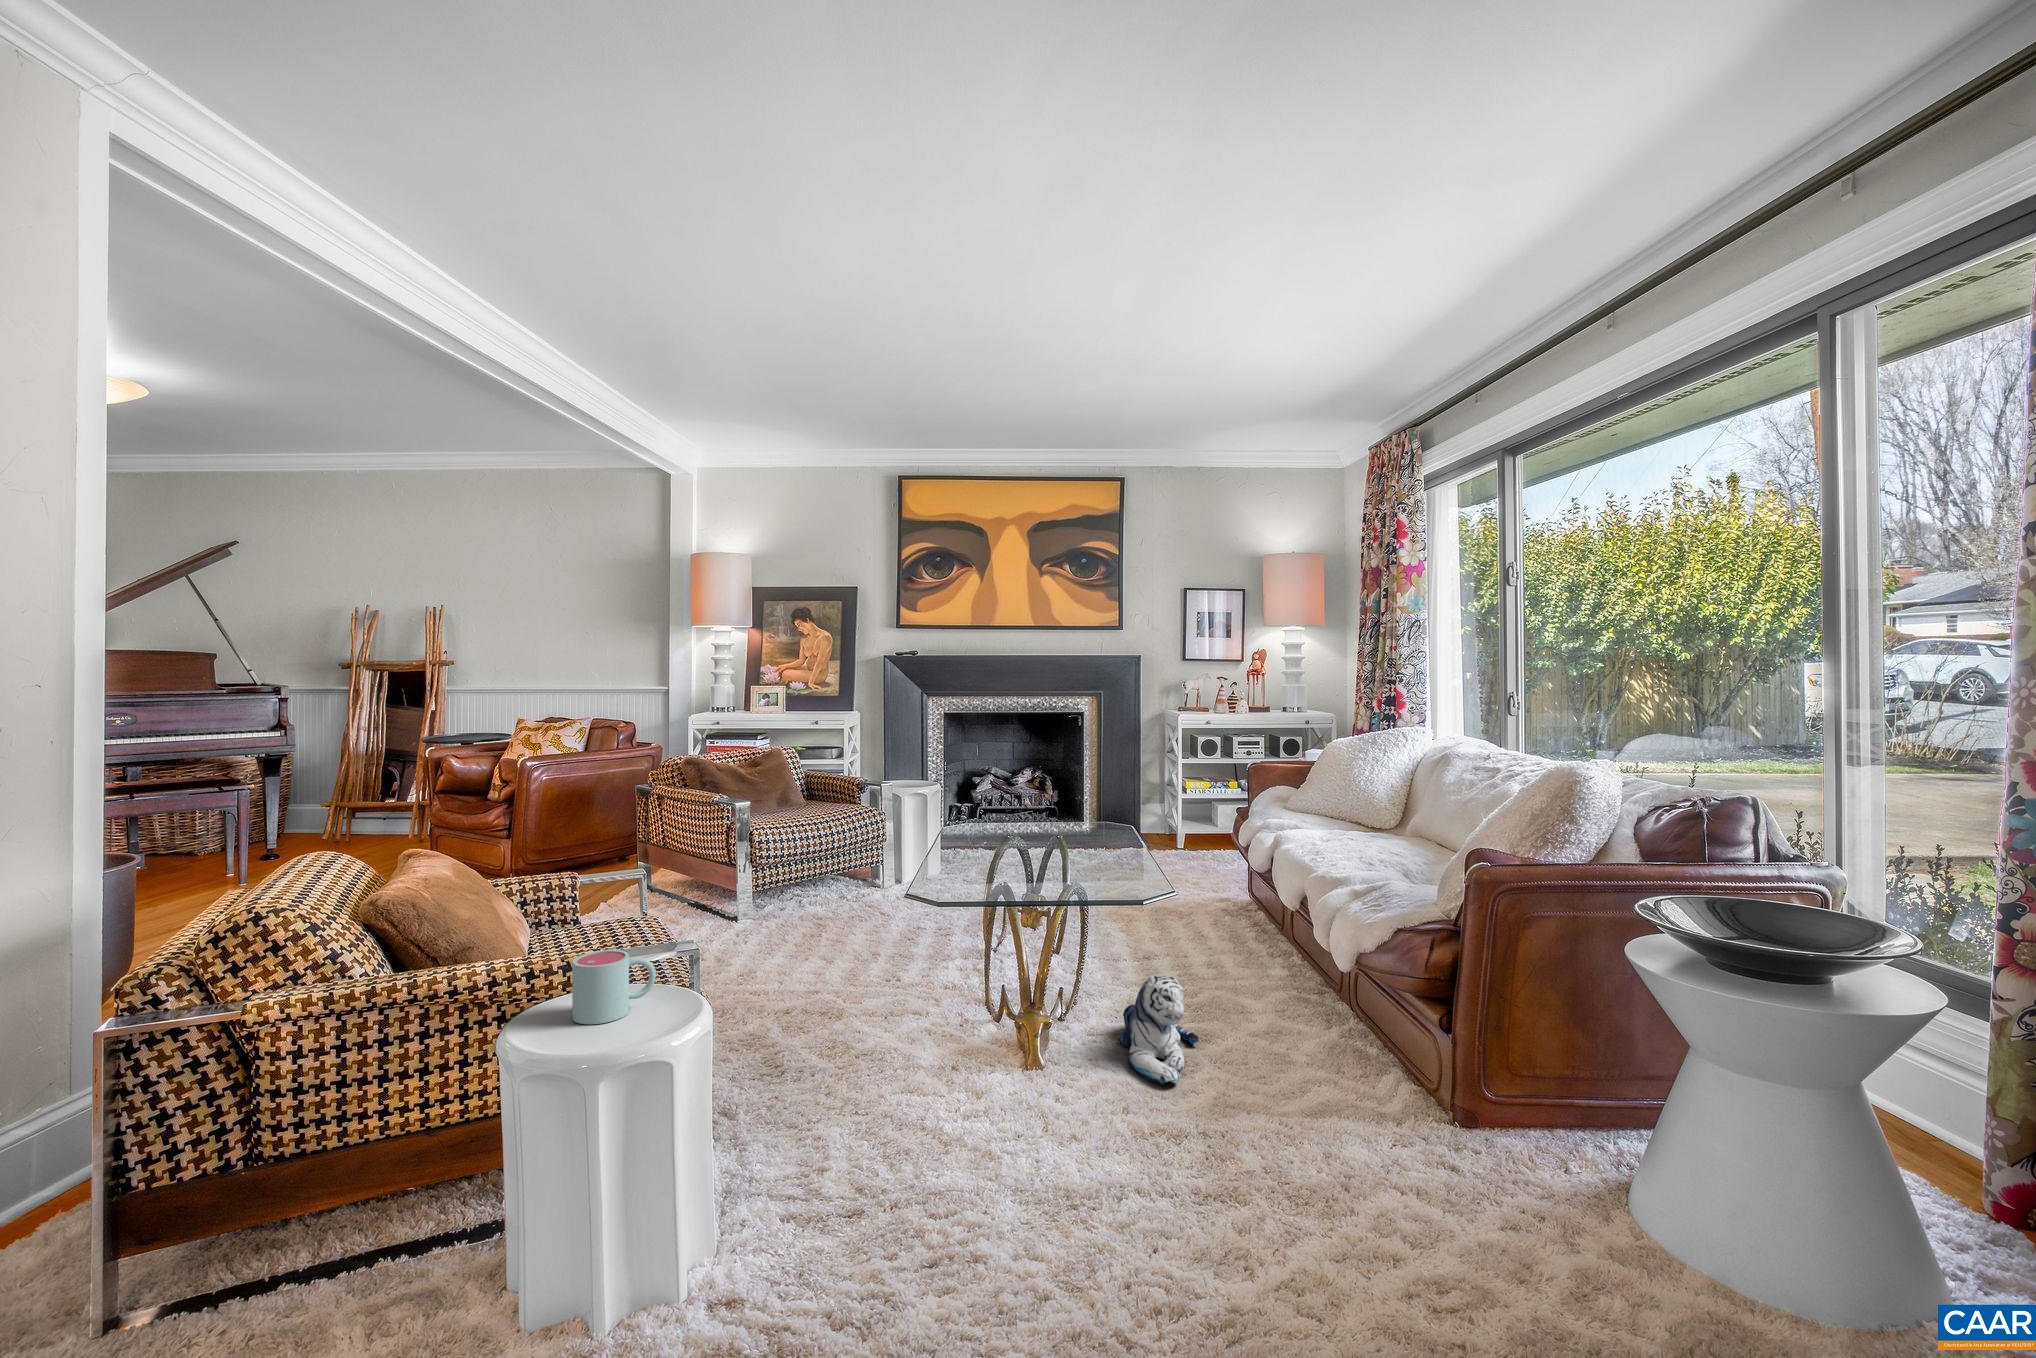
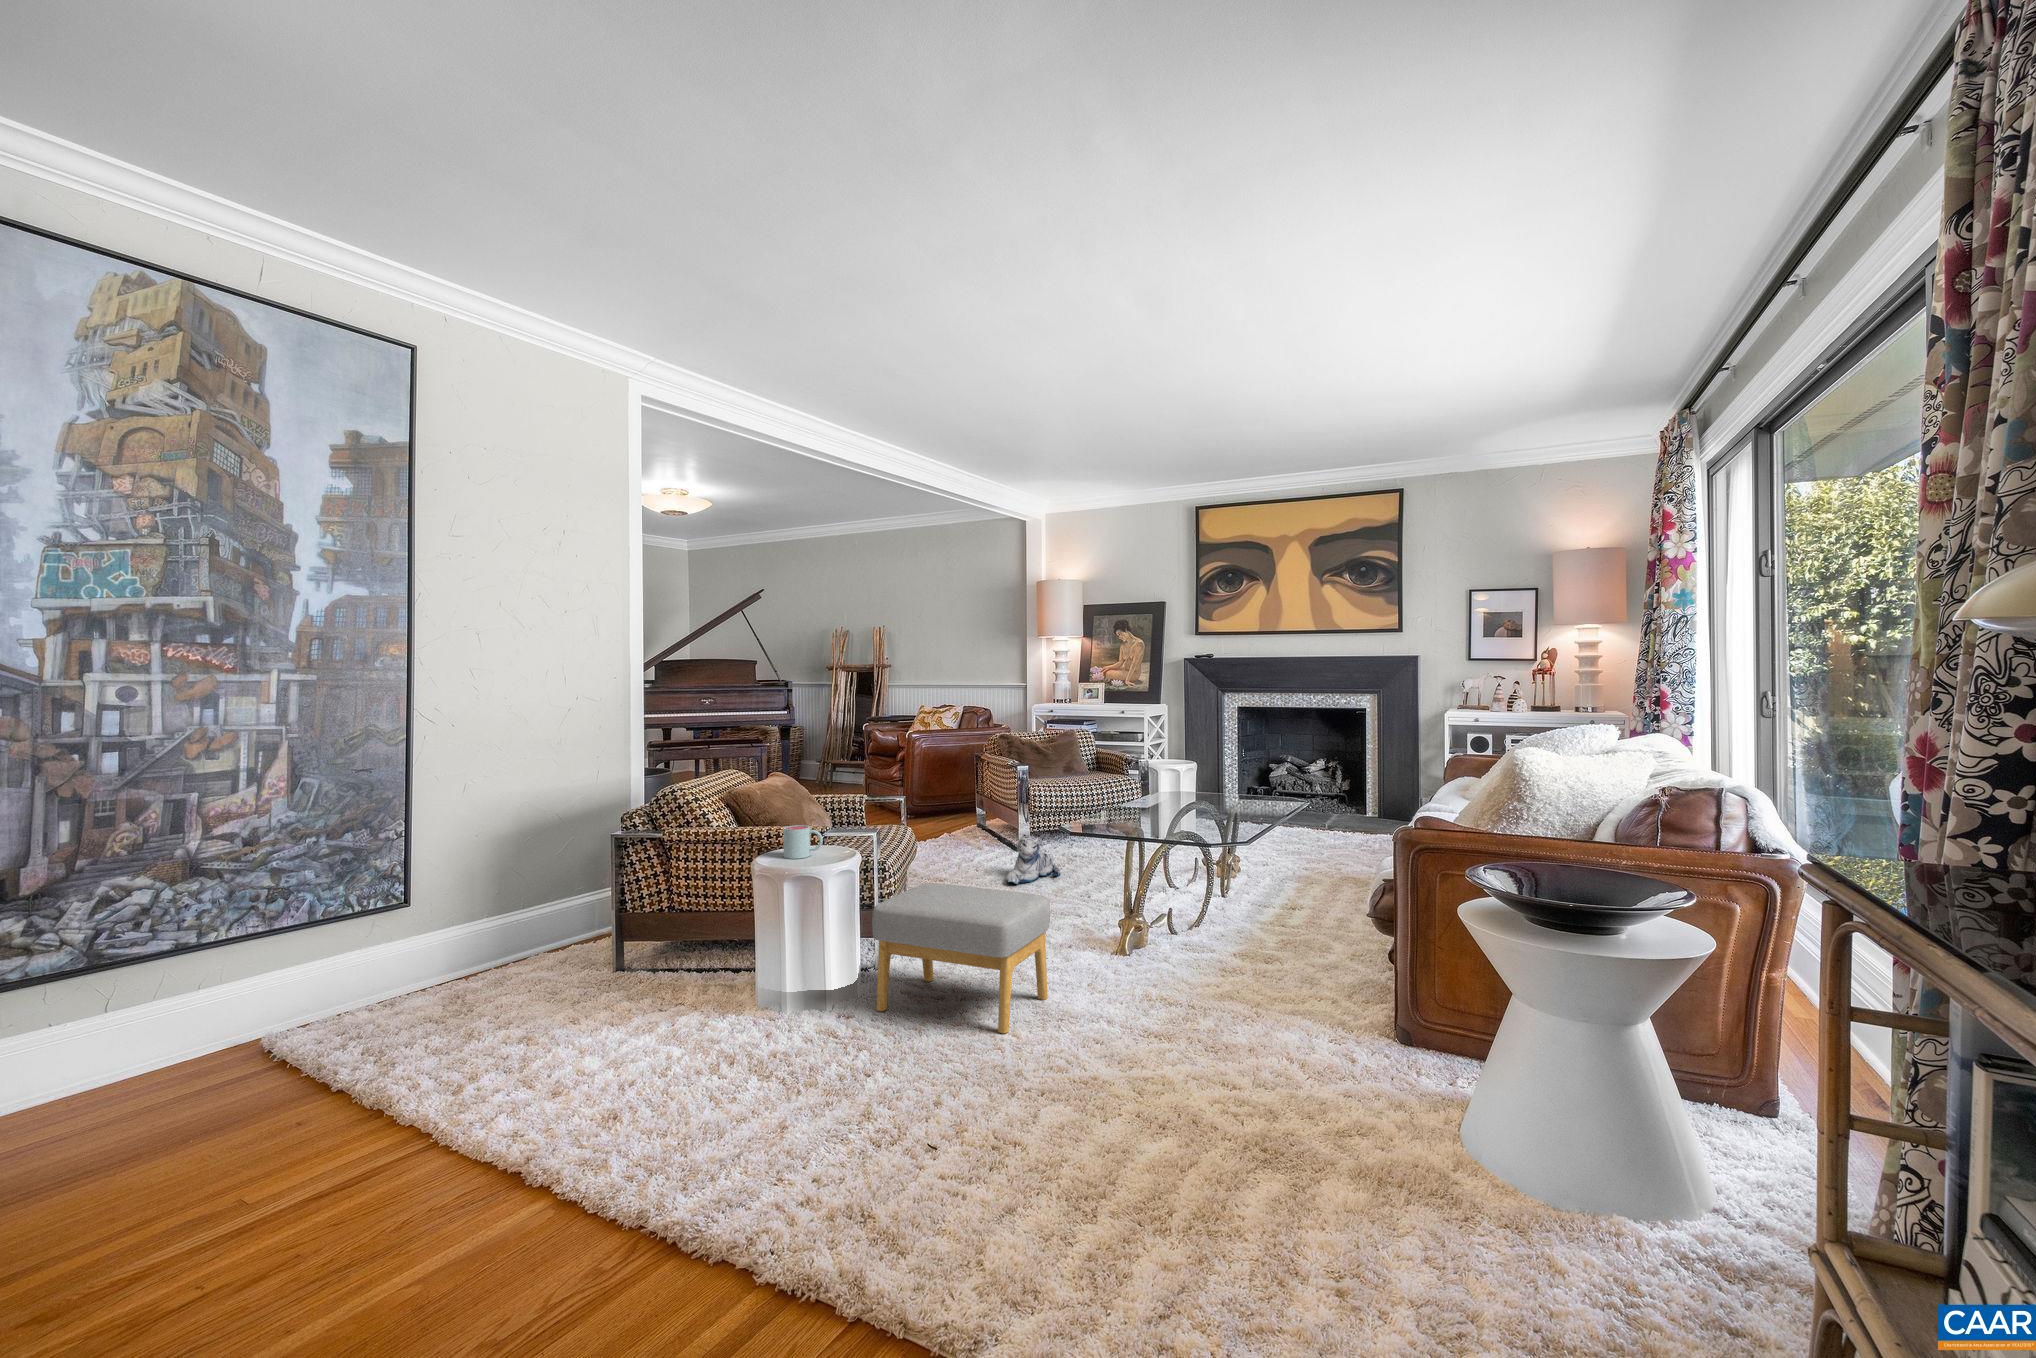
plush toy: present [1119,976,1199,1084] -> present [1006,834,1060,884]
footstool: none [819,1013,1105,1295] -> present [872,883,1050,1033]

